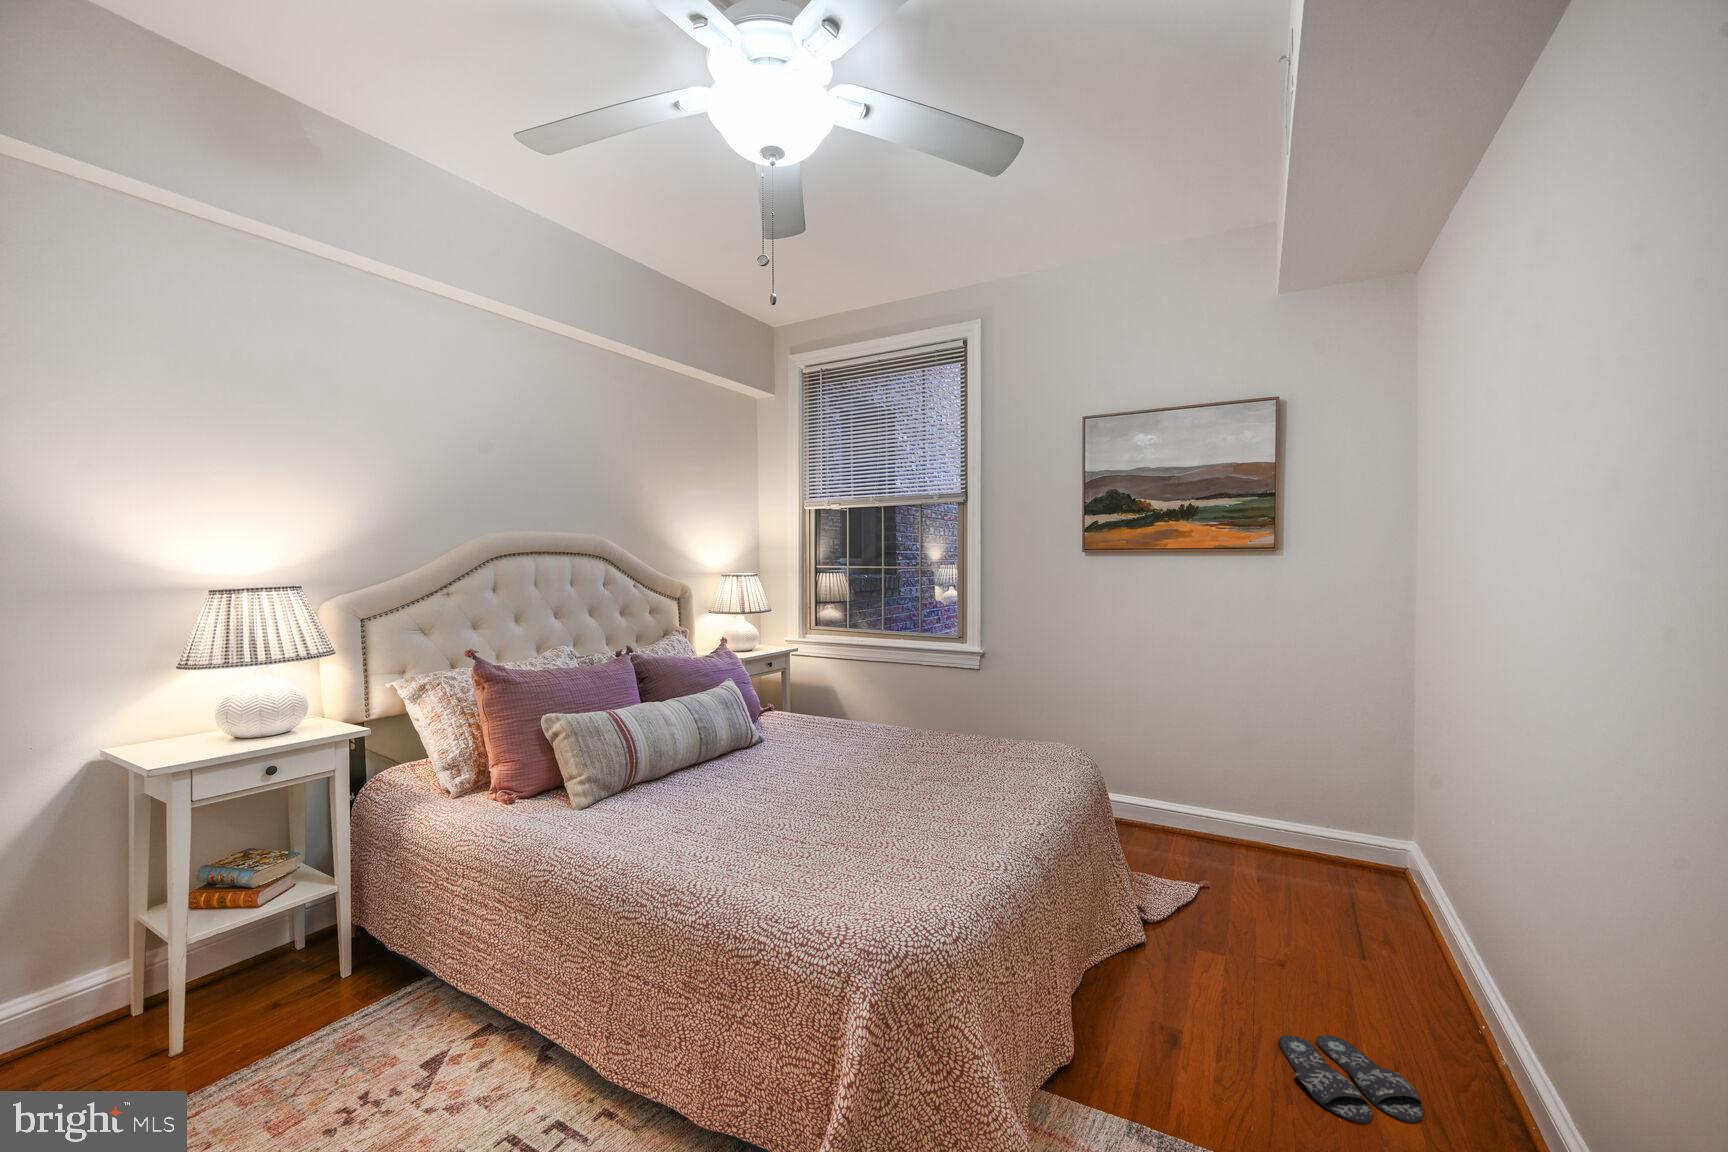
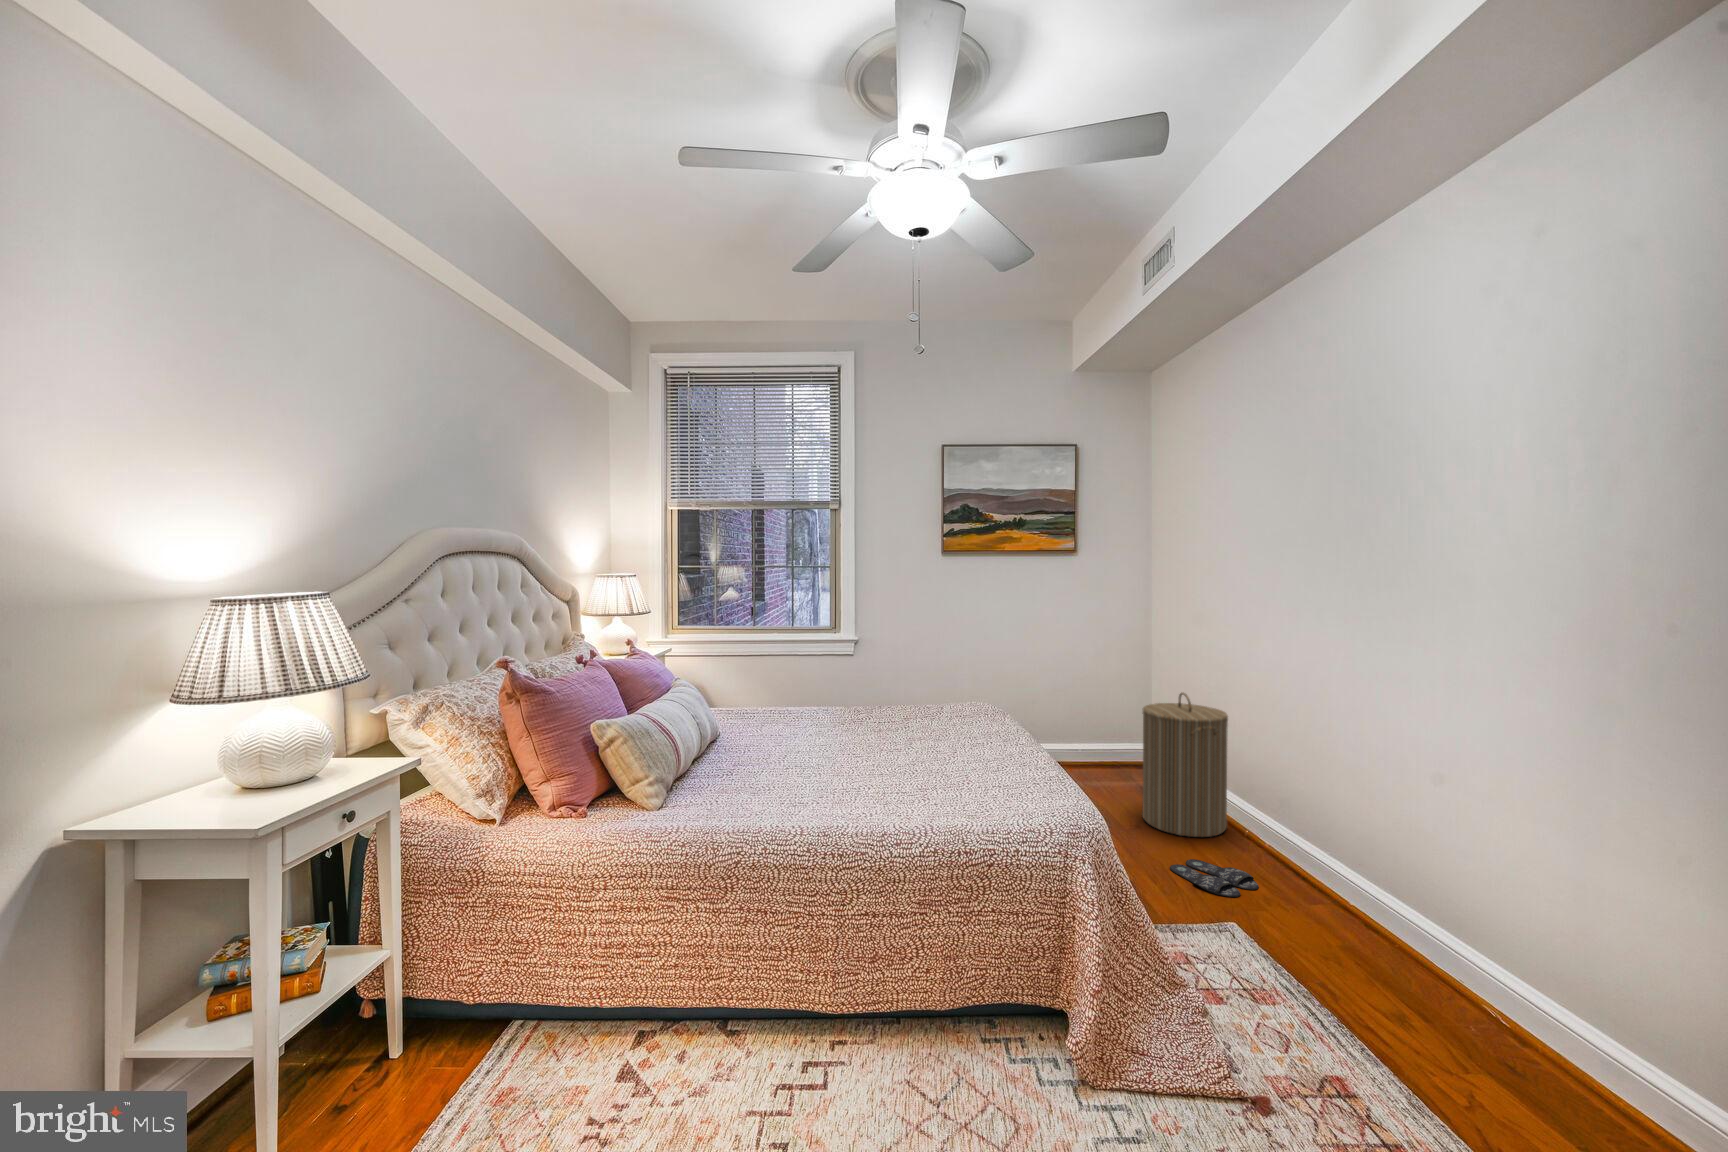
laundry hamper: none [1308,769,1461,1010] -> present [1142,693,1228,837]

